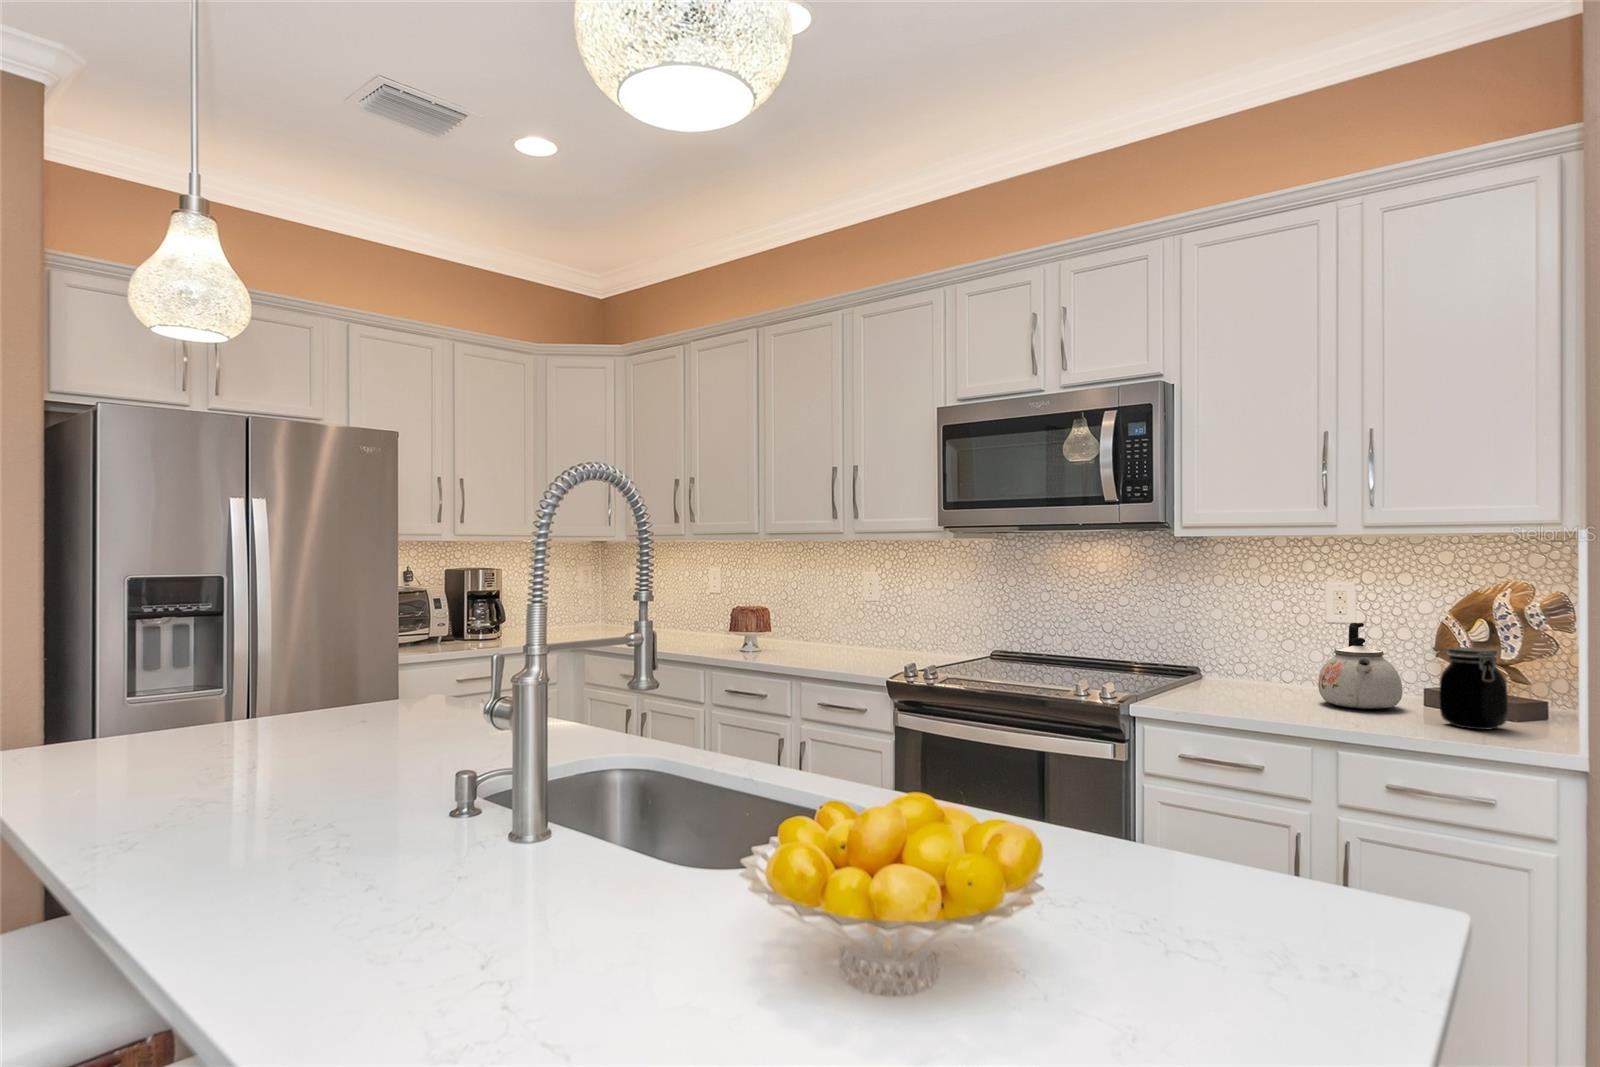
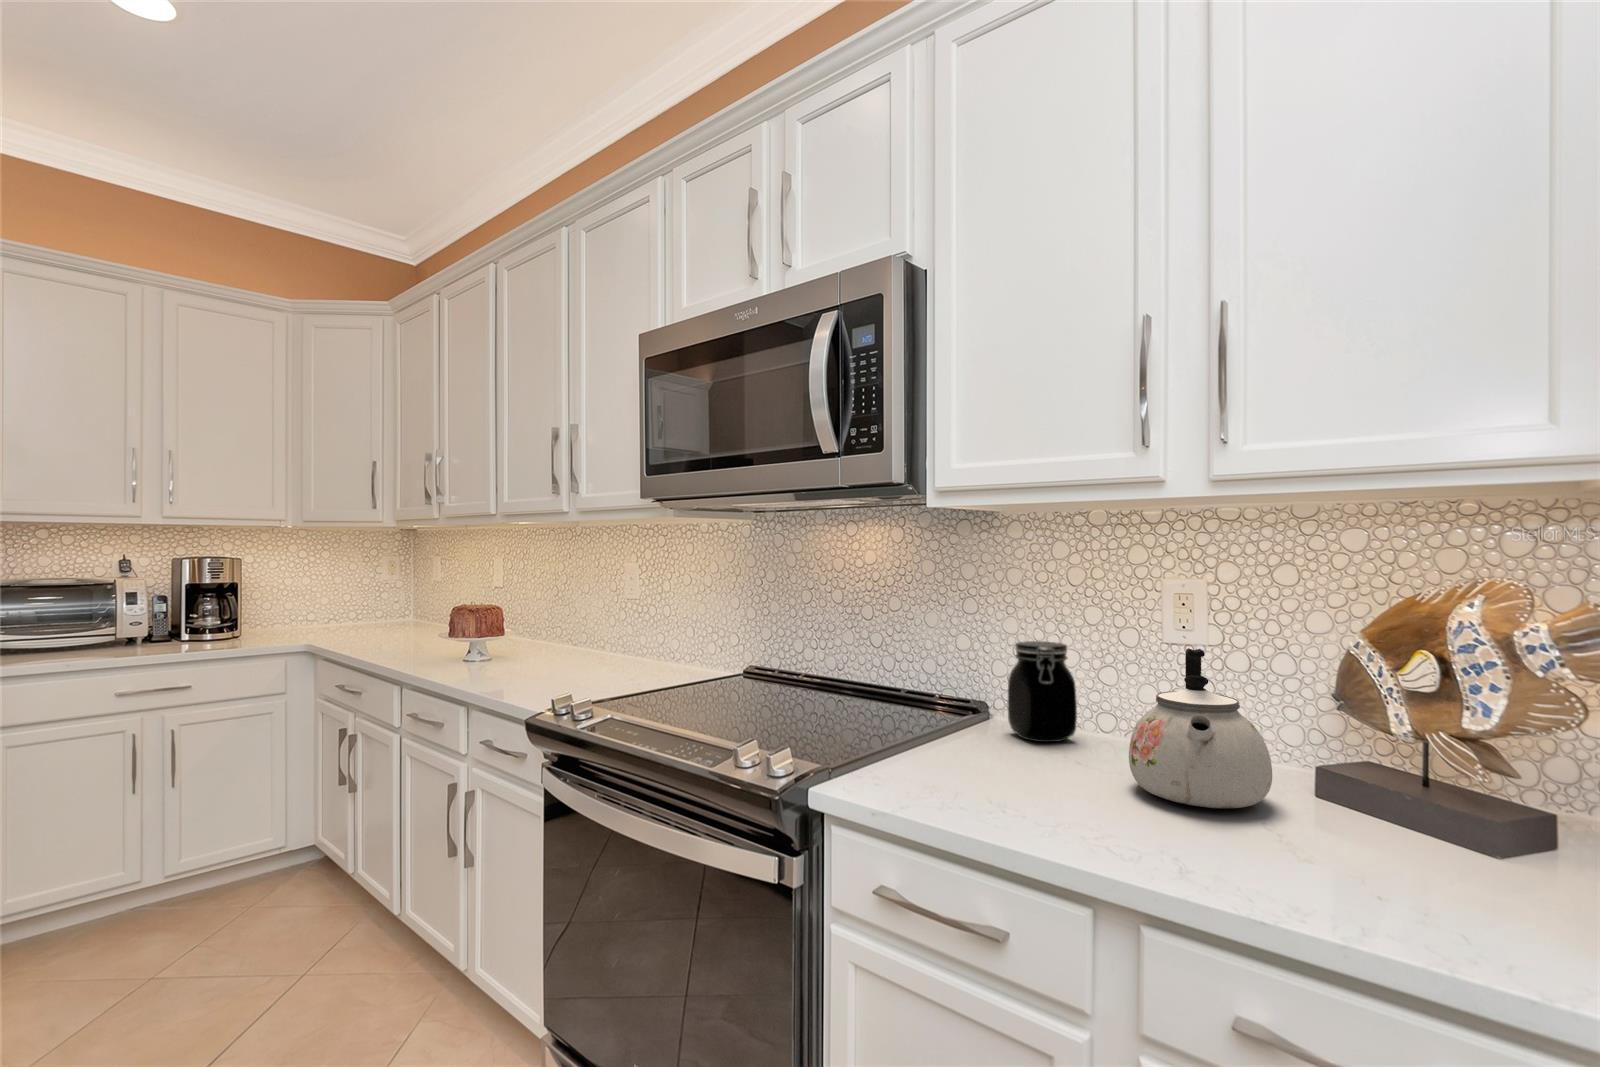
jar: present [1439,647,1508,730] -> present [1008,641,1077,742]

